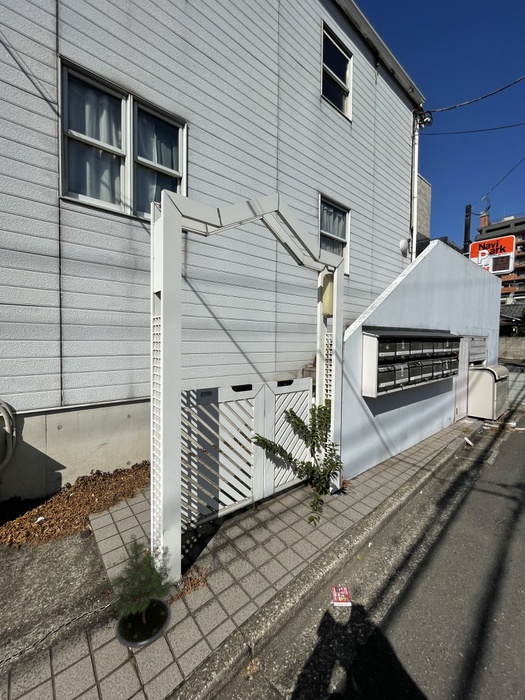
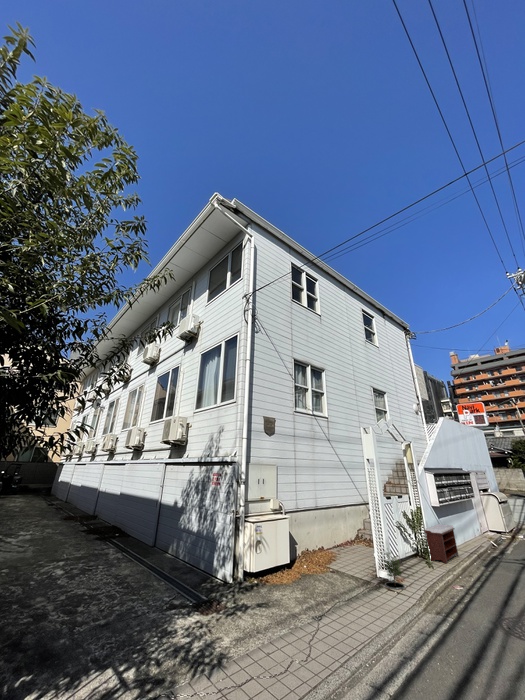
bench: none [327,425,397,508] -> present [424,524,458,564]

